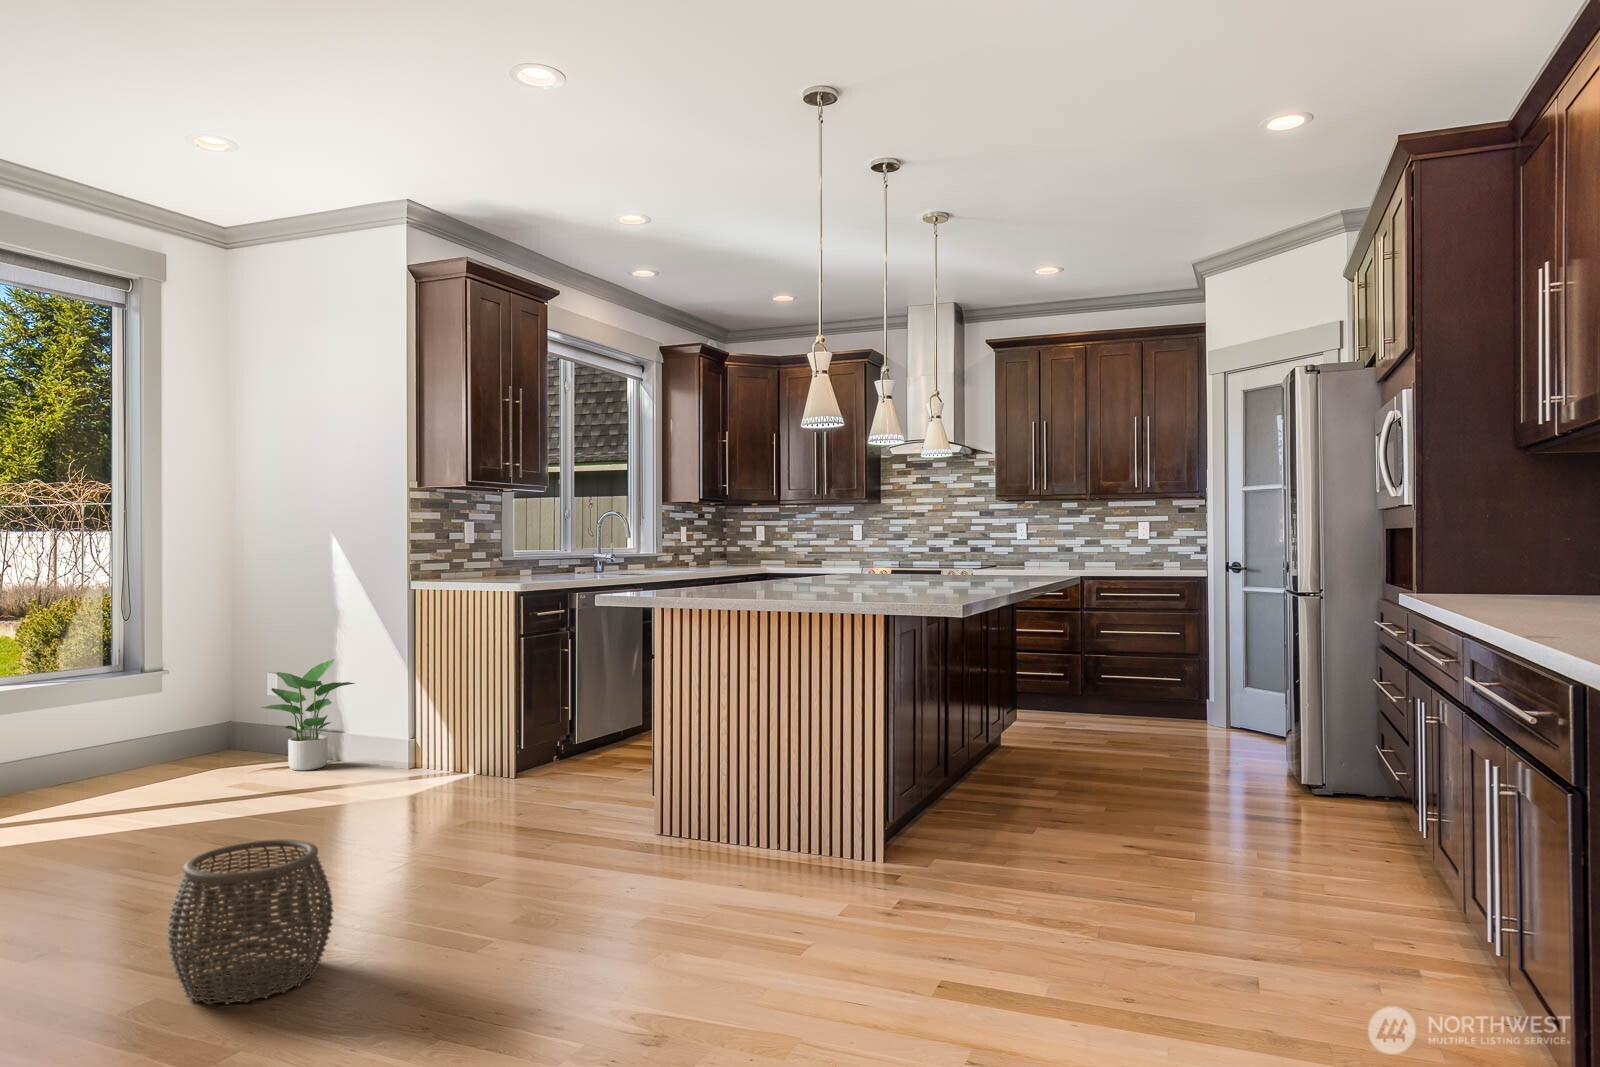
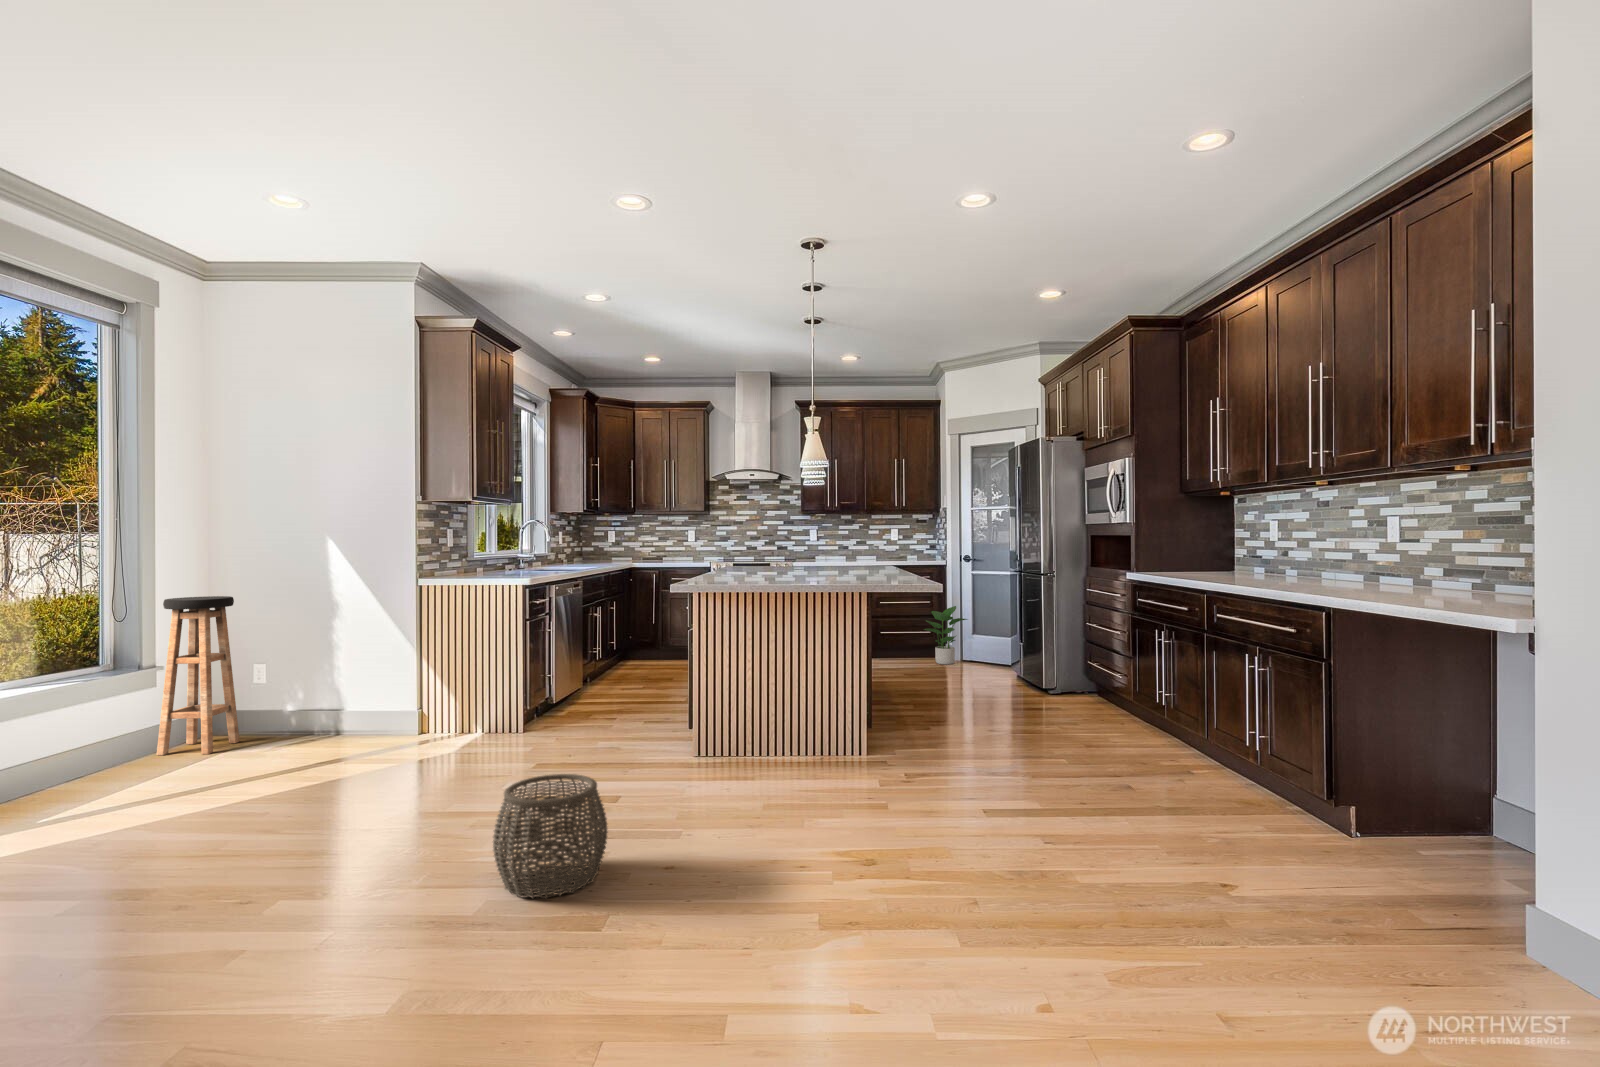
bar stool: none [152,597,238,772] -> present [156,596,240,755]
potted plant: present [262,659,354,770] -> present [924,606,967,664]

